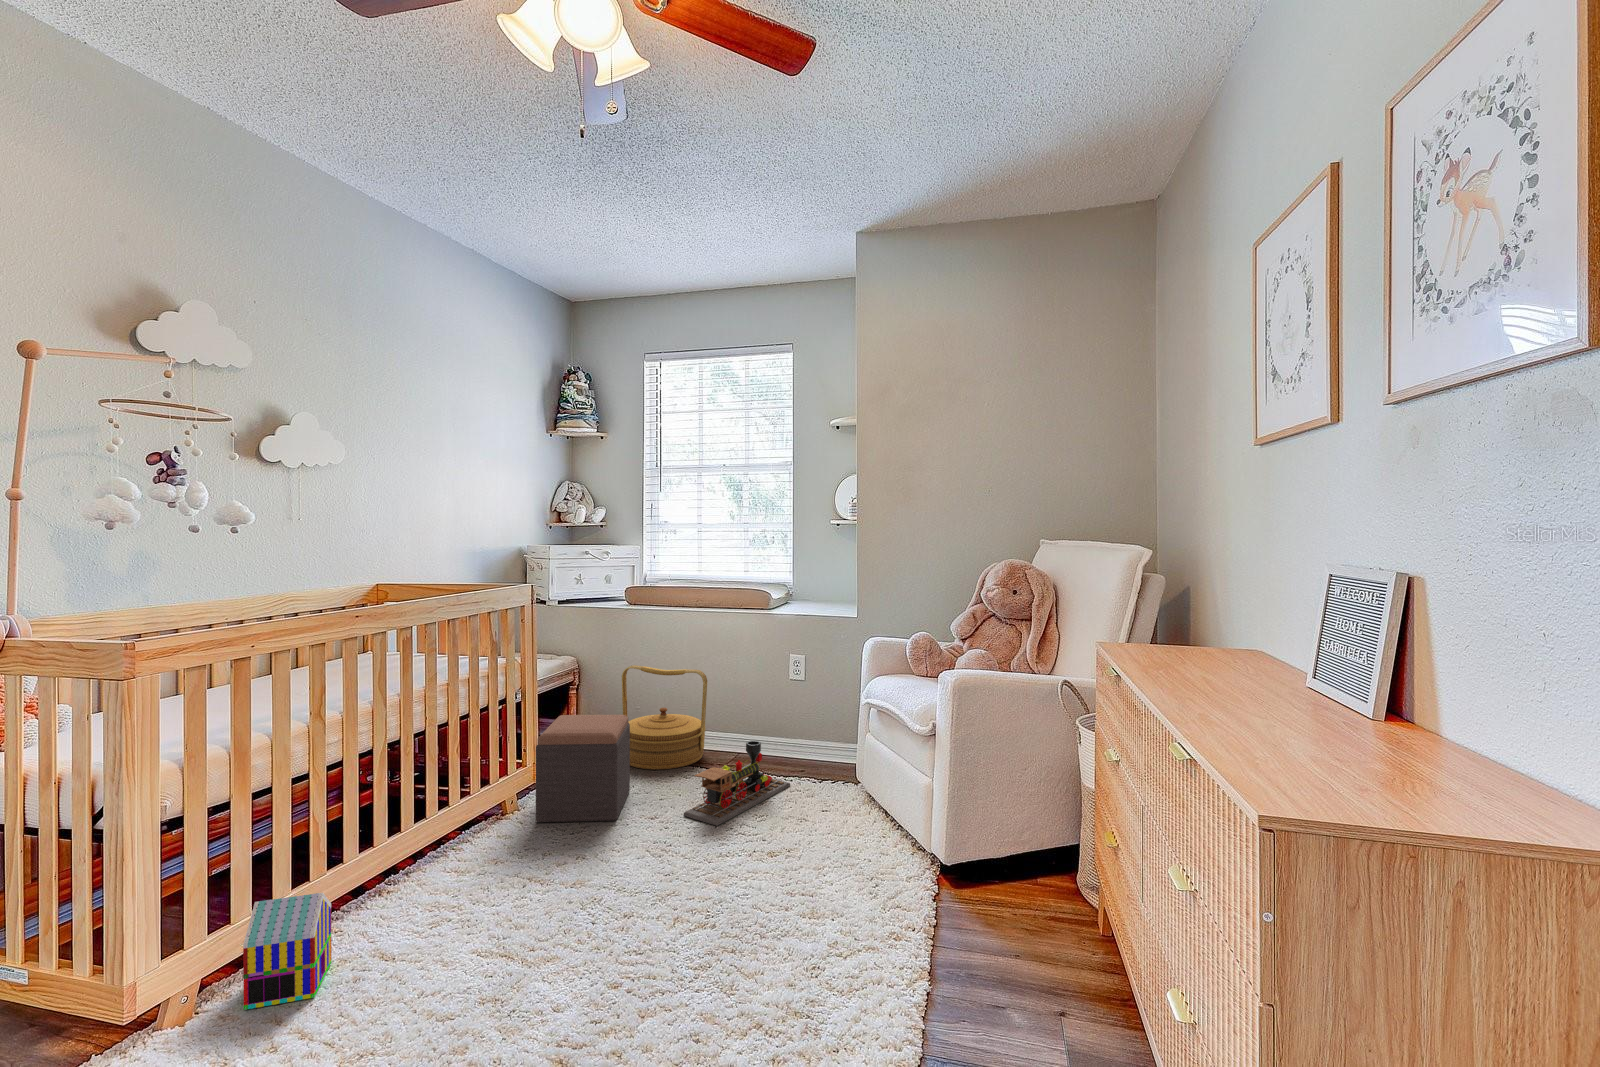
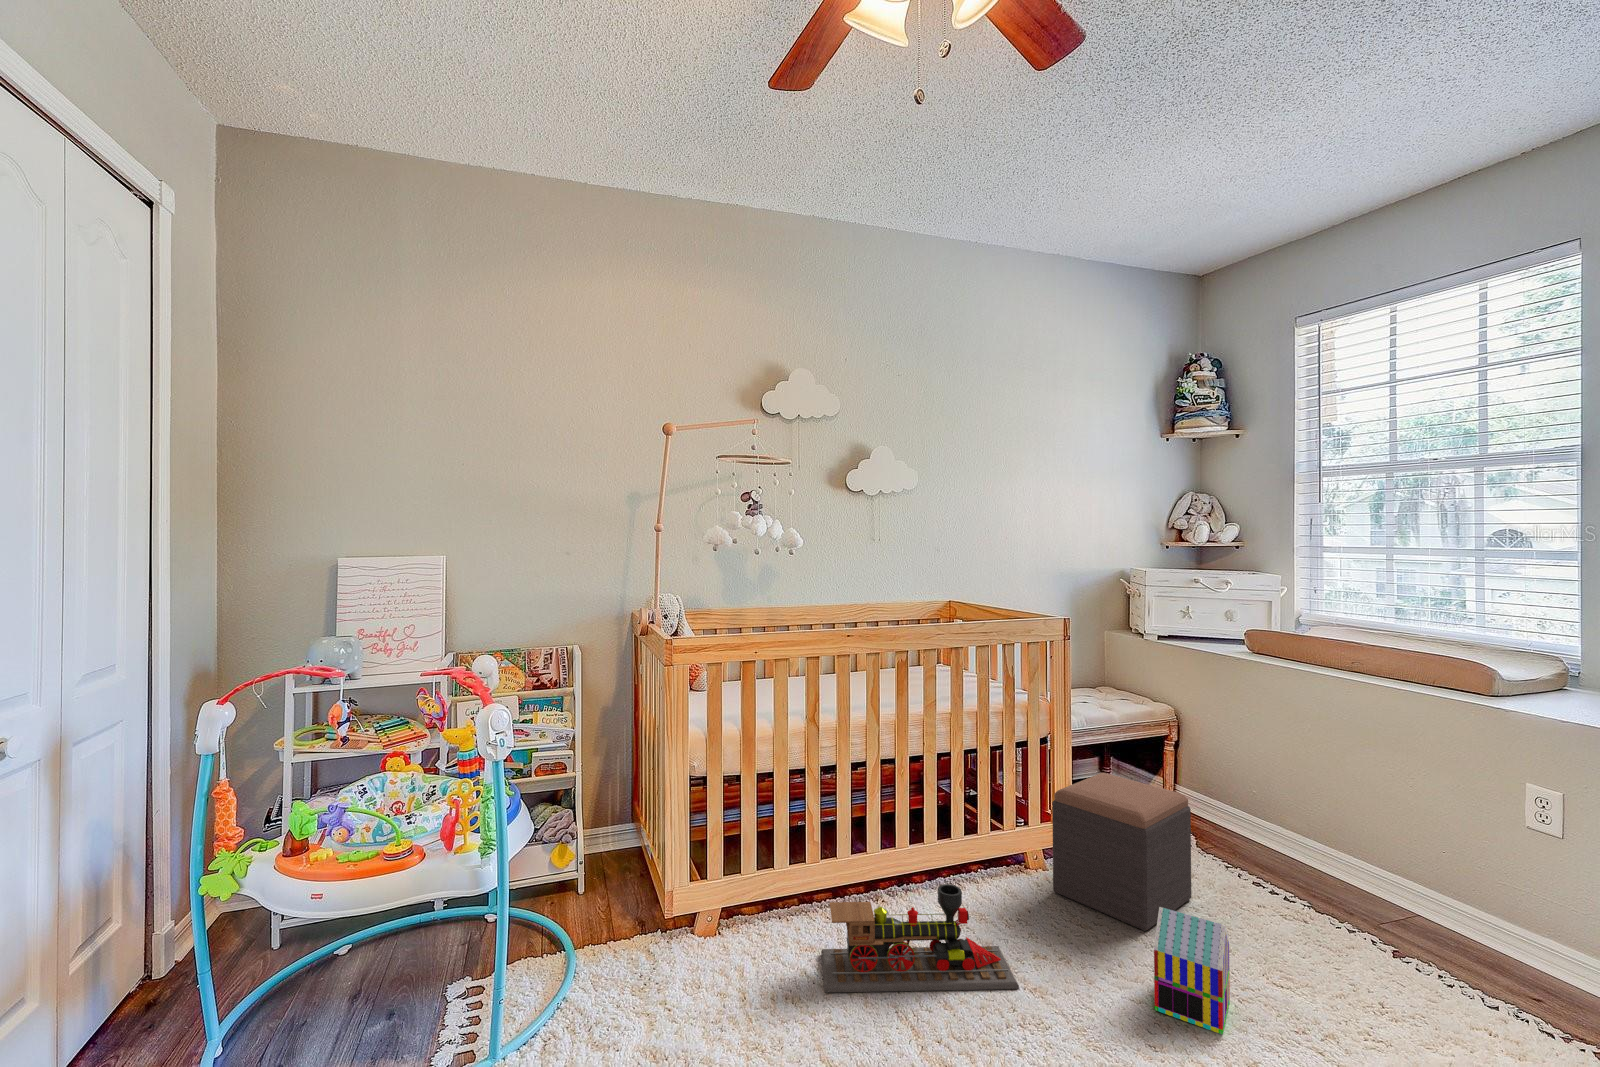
woven basket: present [622,665,707,770] -> none [1209,730,1350,895]
toy train: present [684,741,790,826] -> present [822,884,1019,993]
toy house: present [243,893,332,1010] -> present [1154,907,1230,1034]

